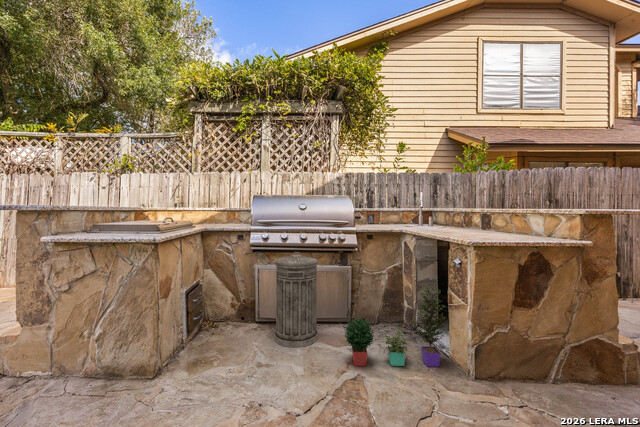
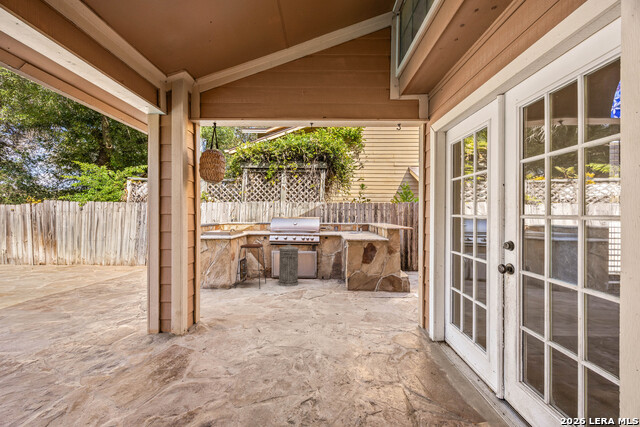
bar stool: none [170,254,248,369] -> present [235,244,266,289]
potted plant: present [344,285,445,367] -> none [304,259,347,293]

